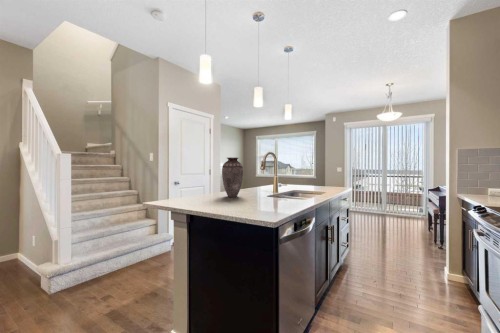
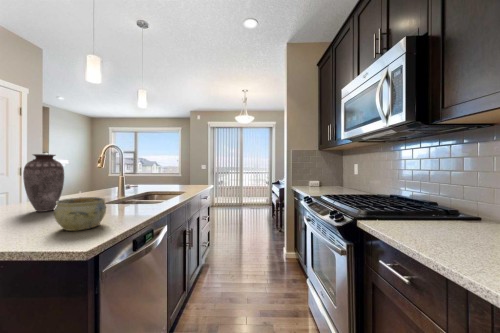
ceramic bowl: none [247,187,276,209] -> present [54,197,106,231]

